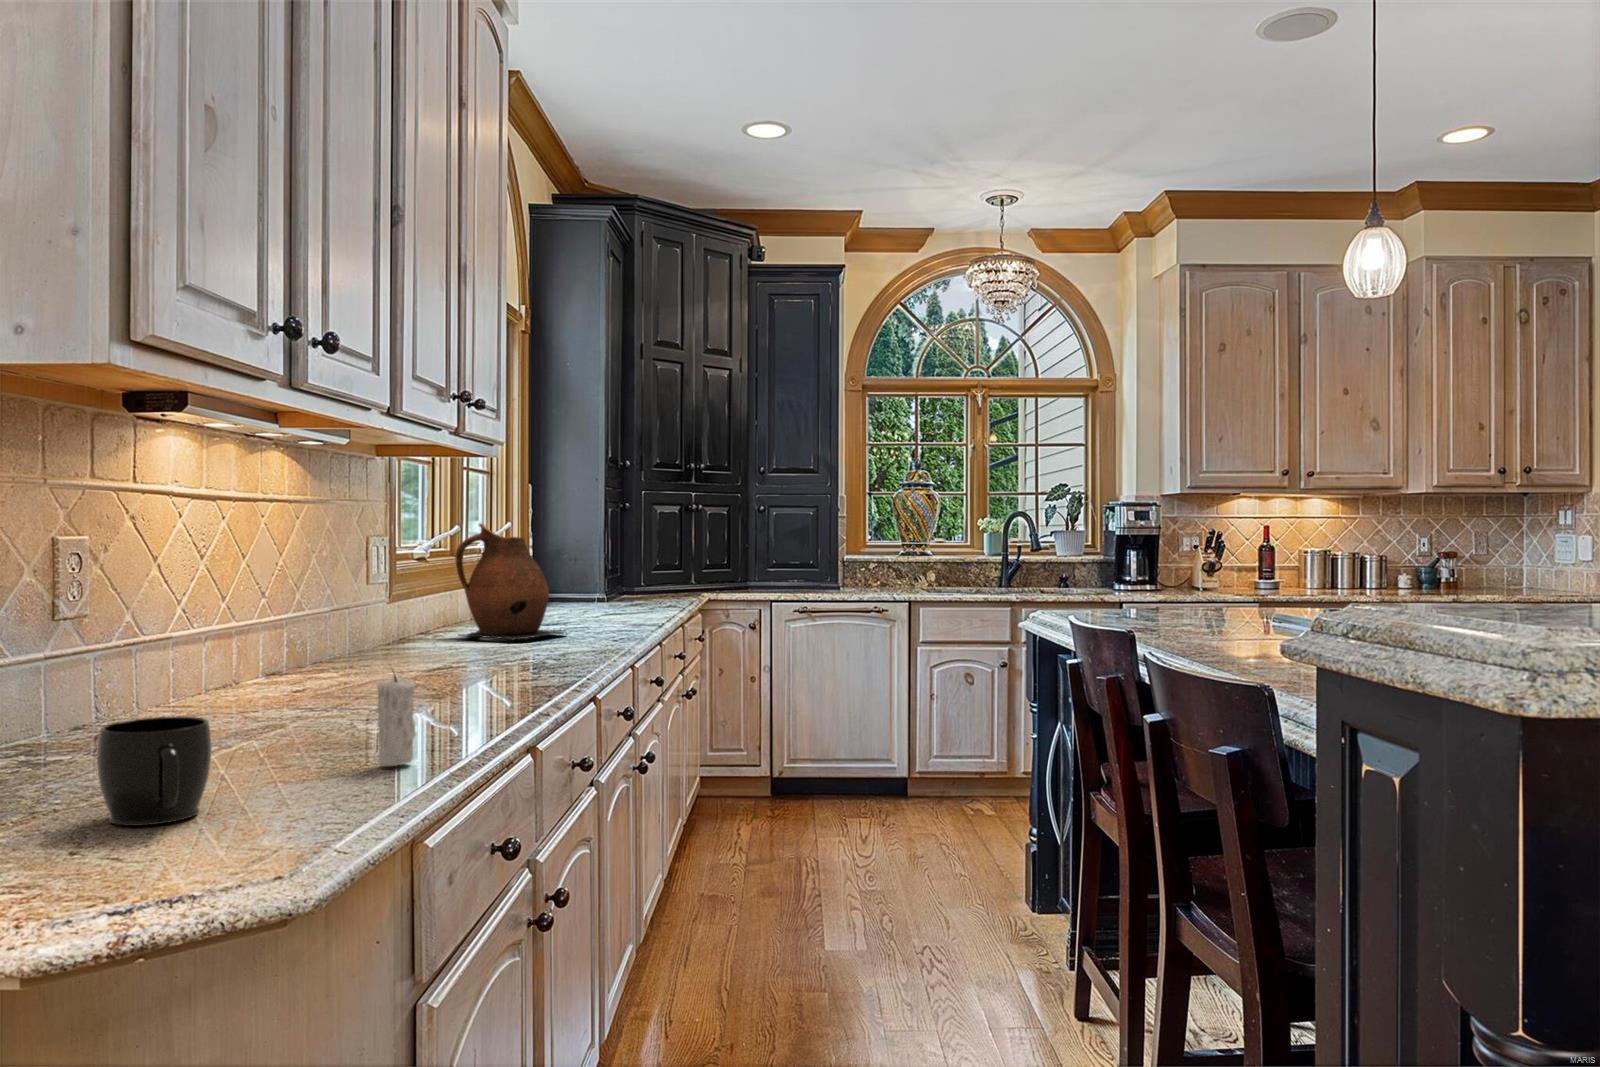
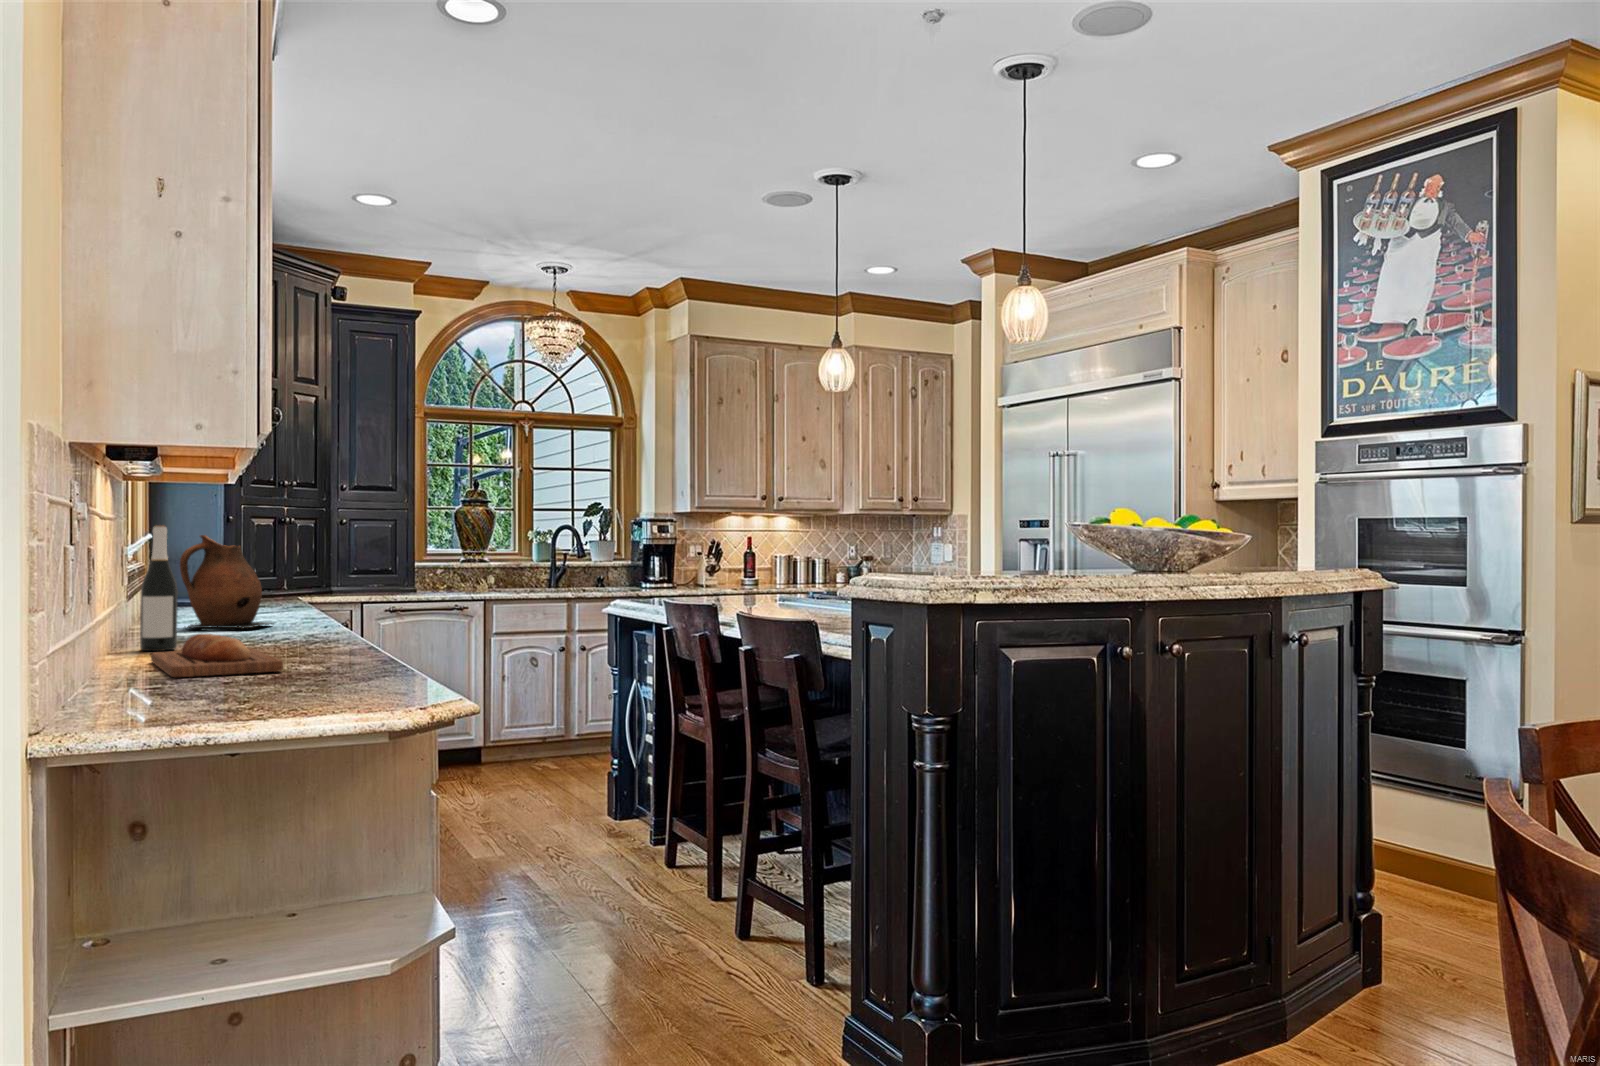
wine bottle: none [308,511,354,675] -> present [140,525,178,651]
bread loaf: none [164,663,382,737] -> present [151,634,283,677]
candle: present [377,674,416,767] -> none [363,617,386,679]
mug: present [97,717,212,826] -> none [274,644,339,700]

